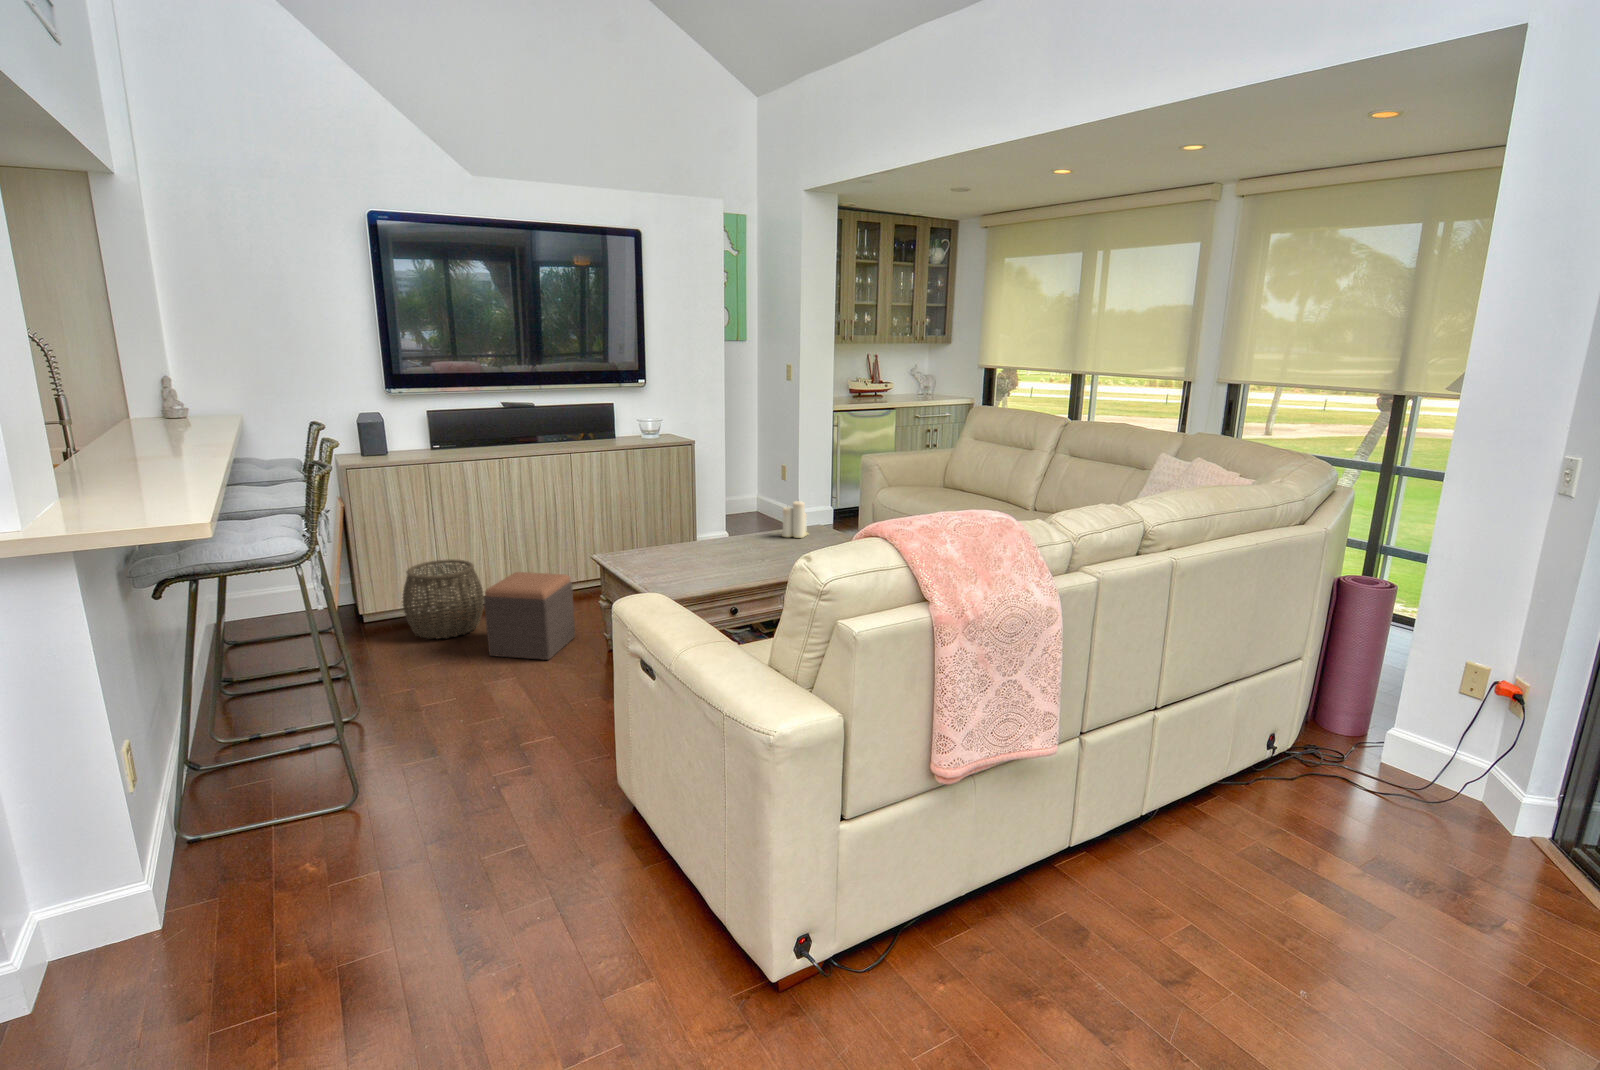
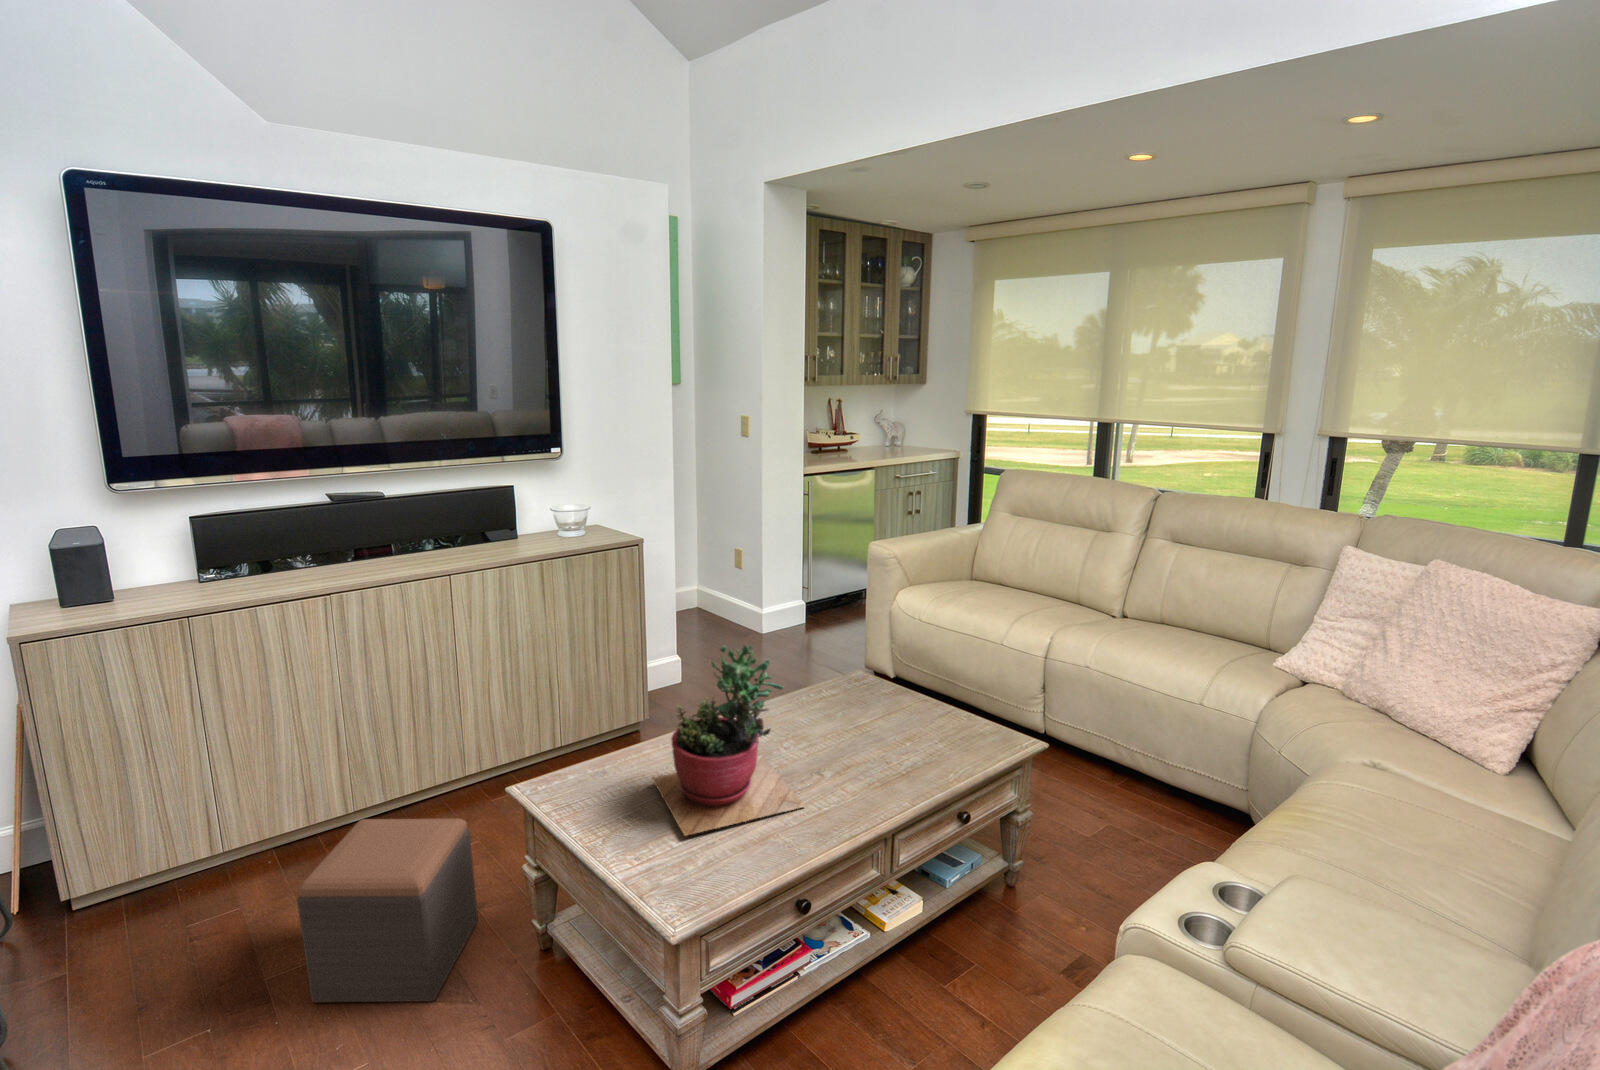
succulent plant: none [667,475,746,571] -> present [652,645,805,836]
candle: present [781,501,808,538] -> none [822,651,865,715]
woven basket: present [402,559,484,639] -> none [131,791,303,963]

